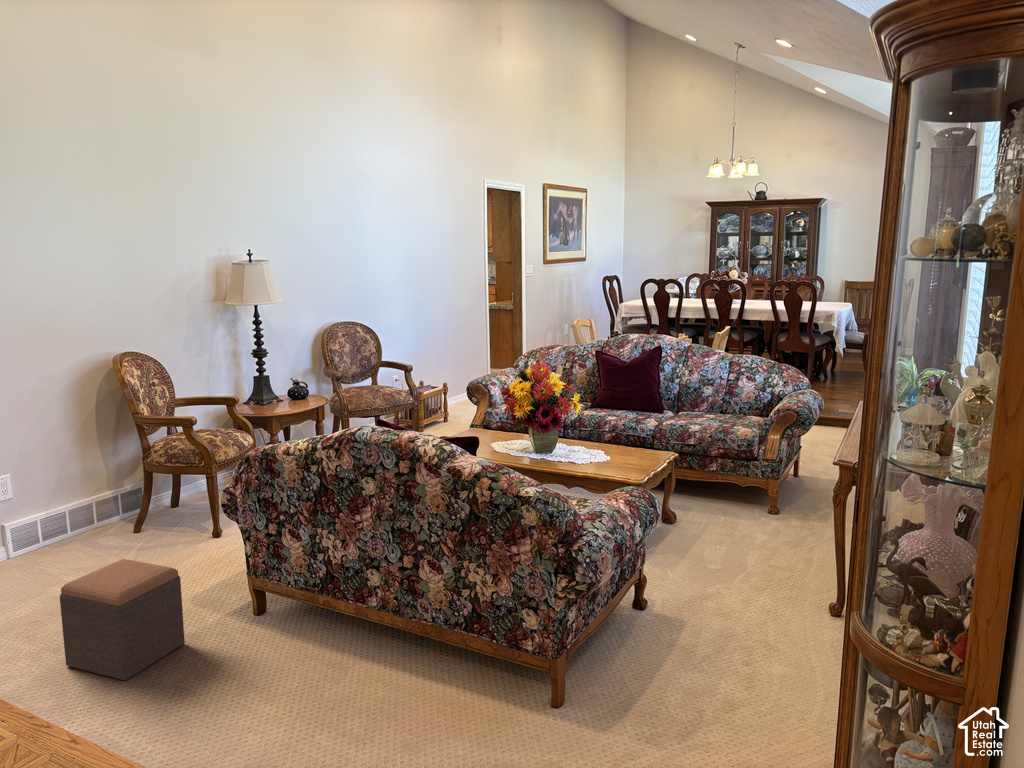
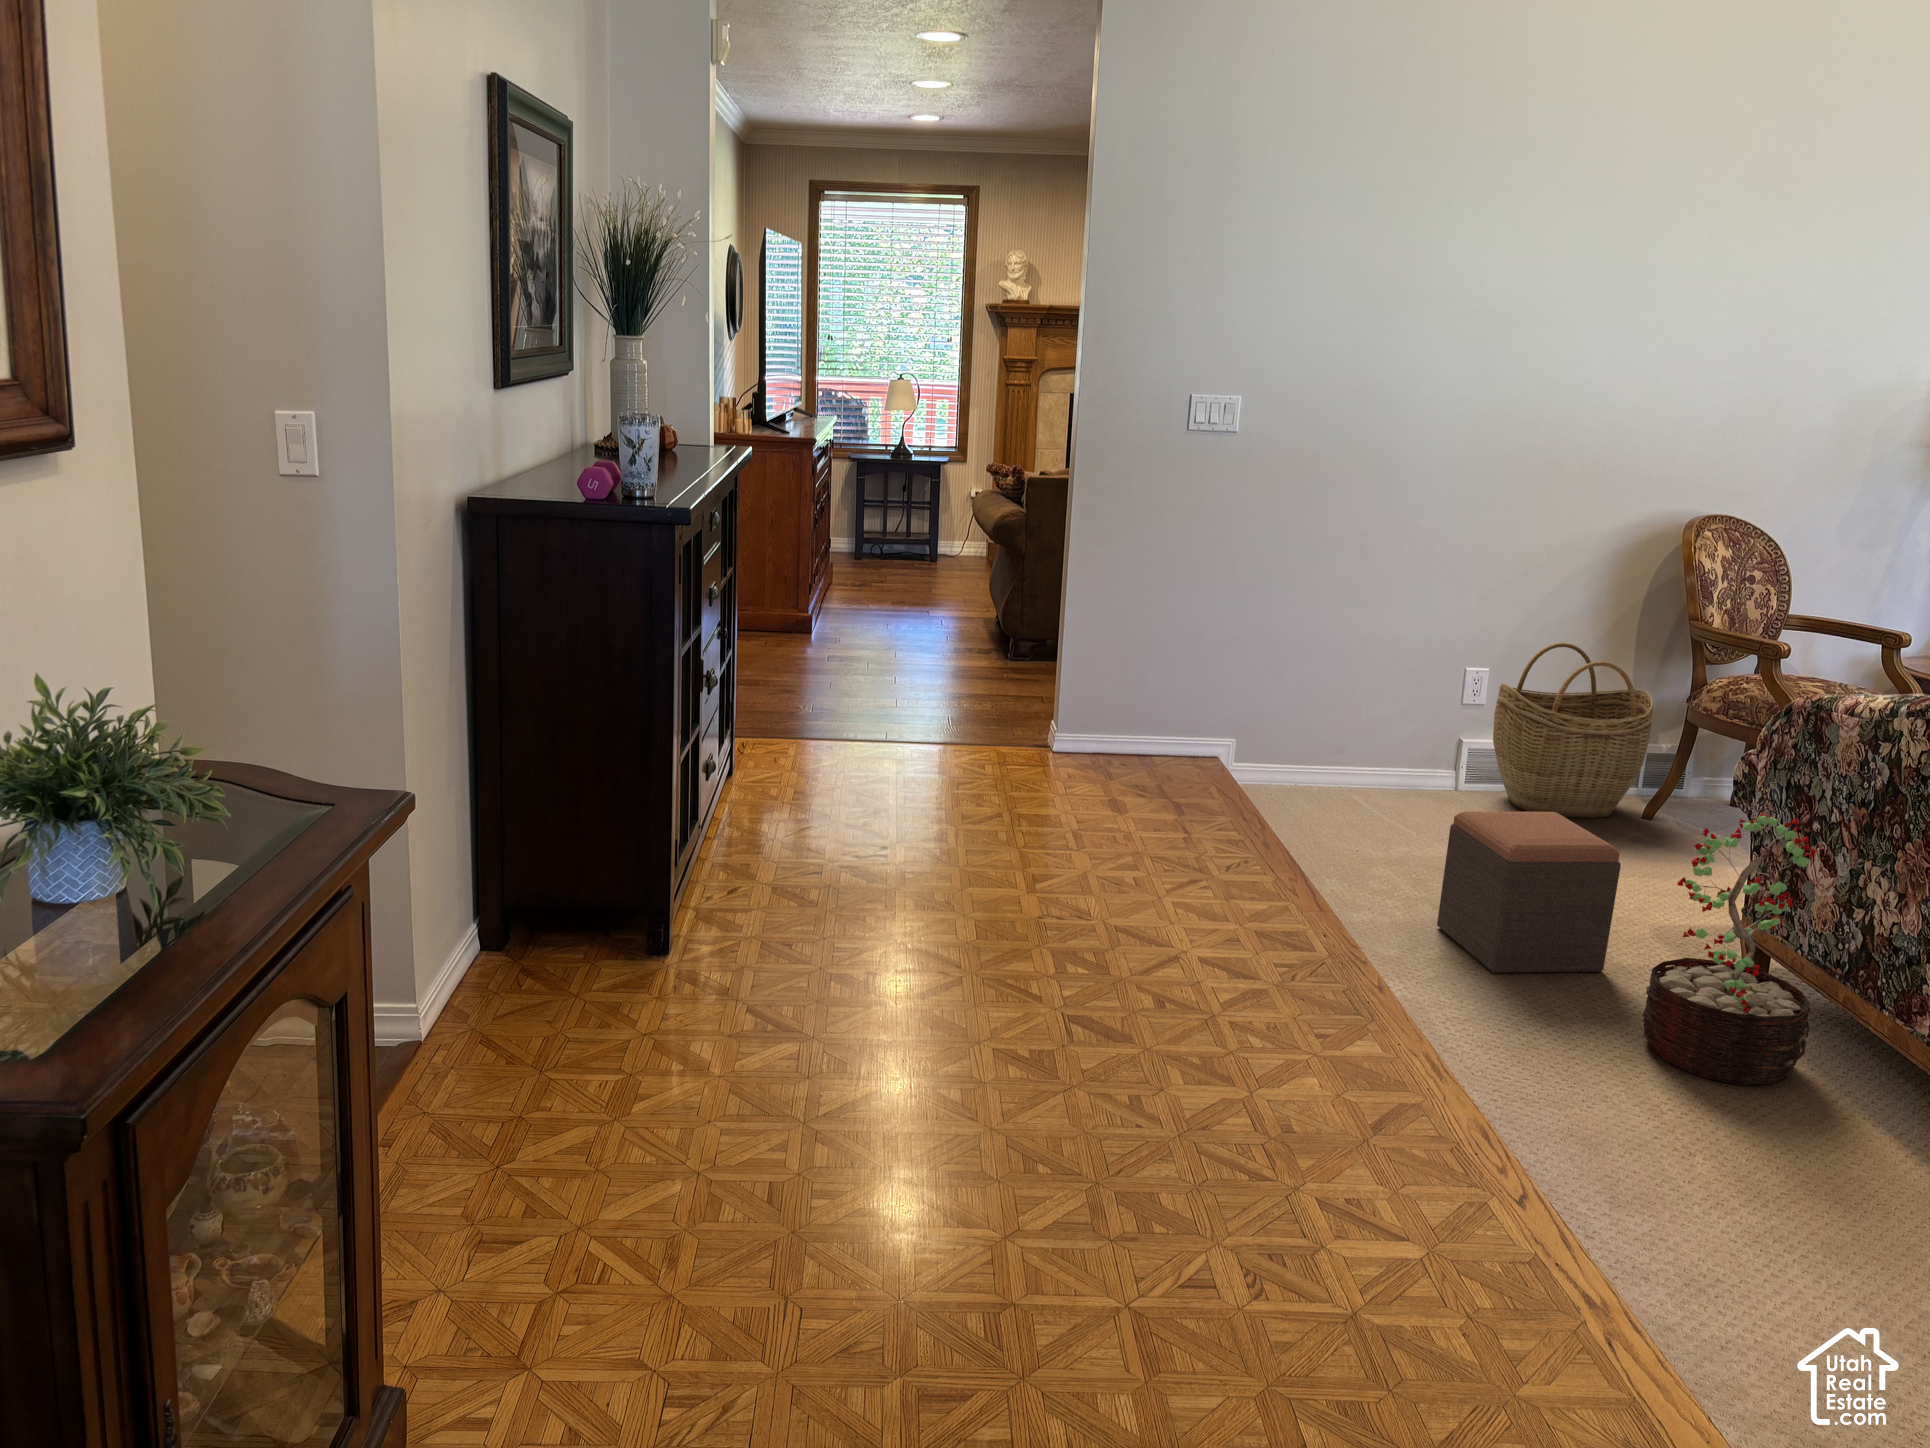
woven basket: none [25,444,128,556] -> present [1493,643,1653,818]
decorative plant: none [230,519,318,684] -> present [1642,813,1817,1086]

